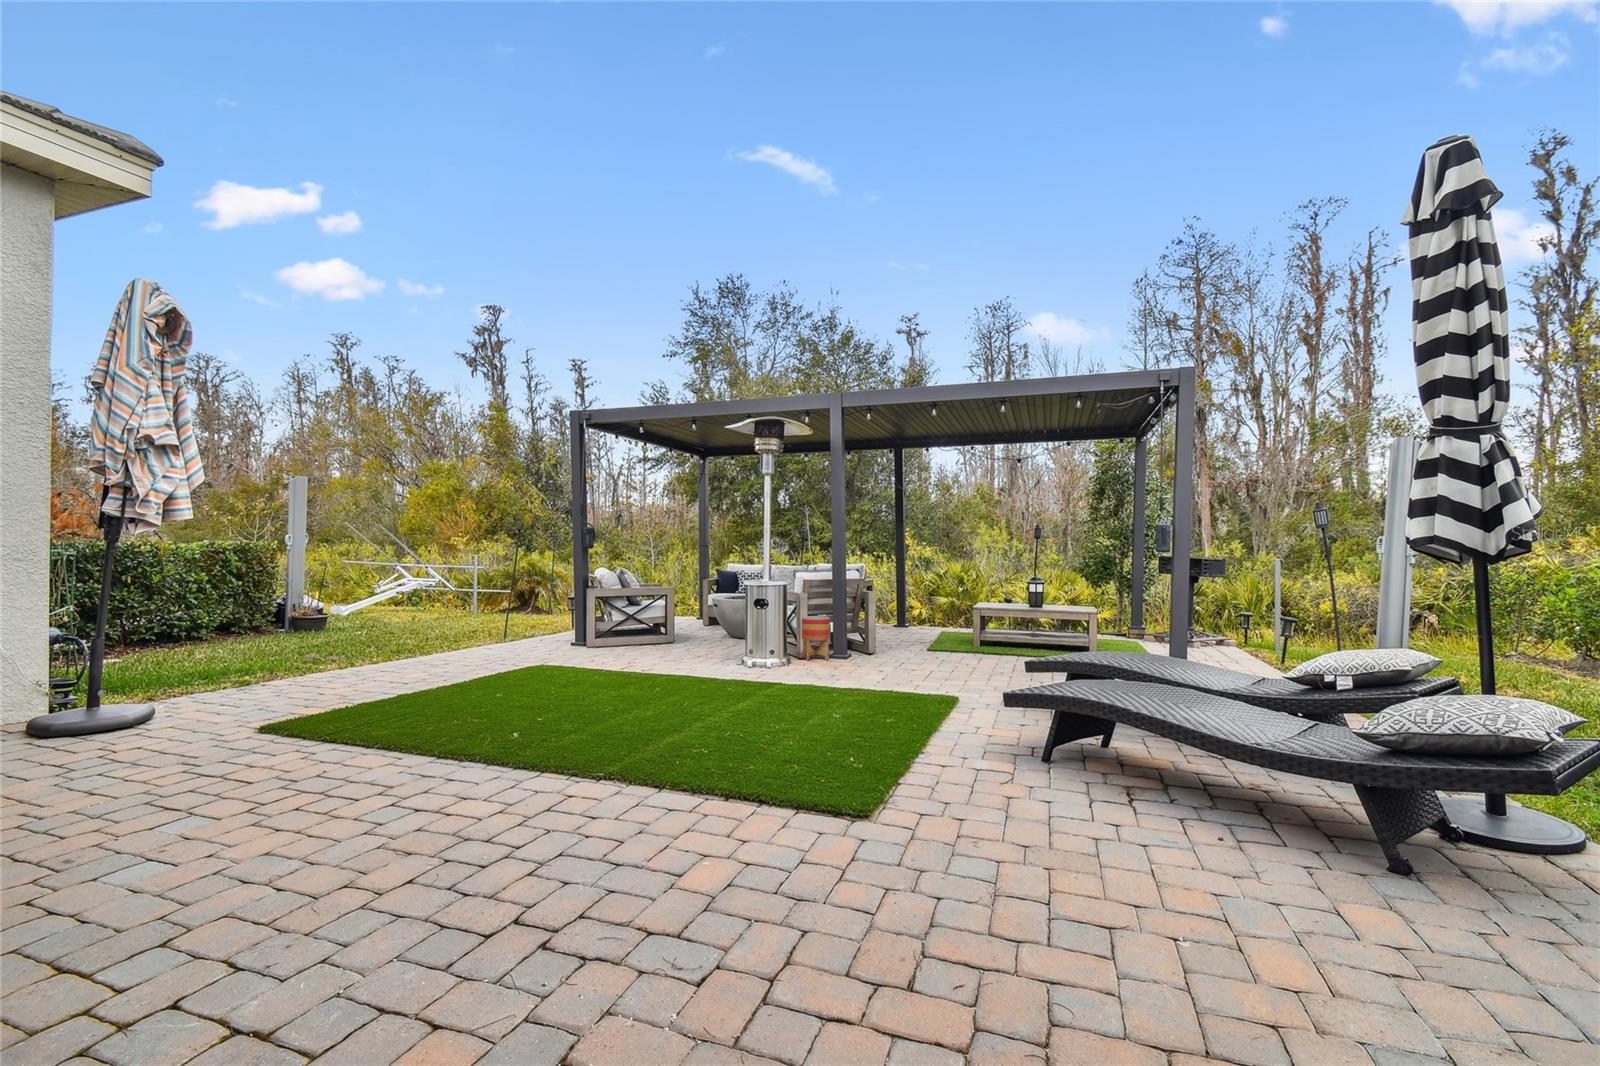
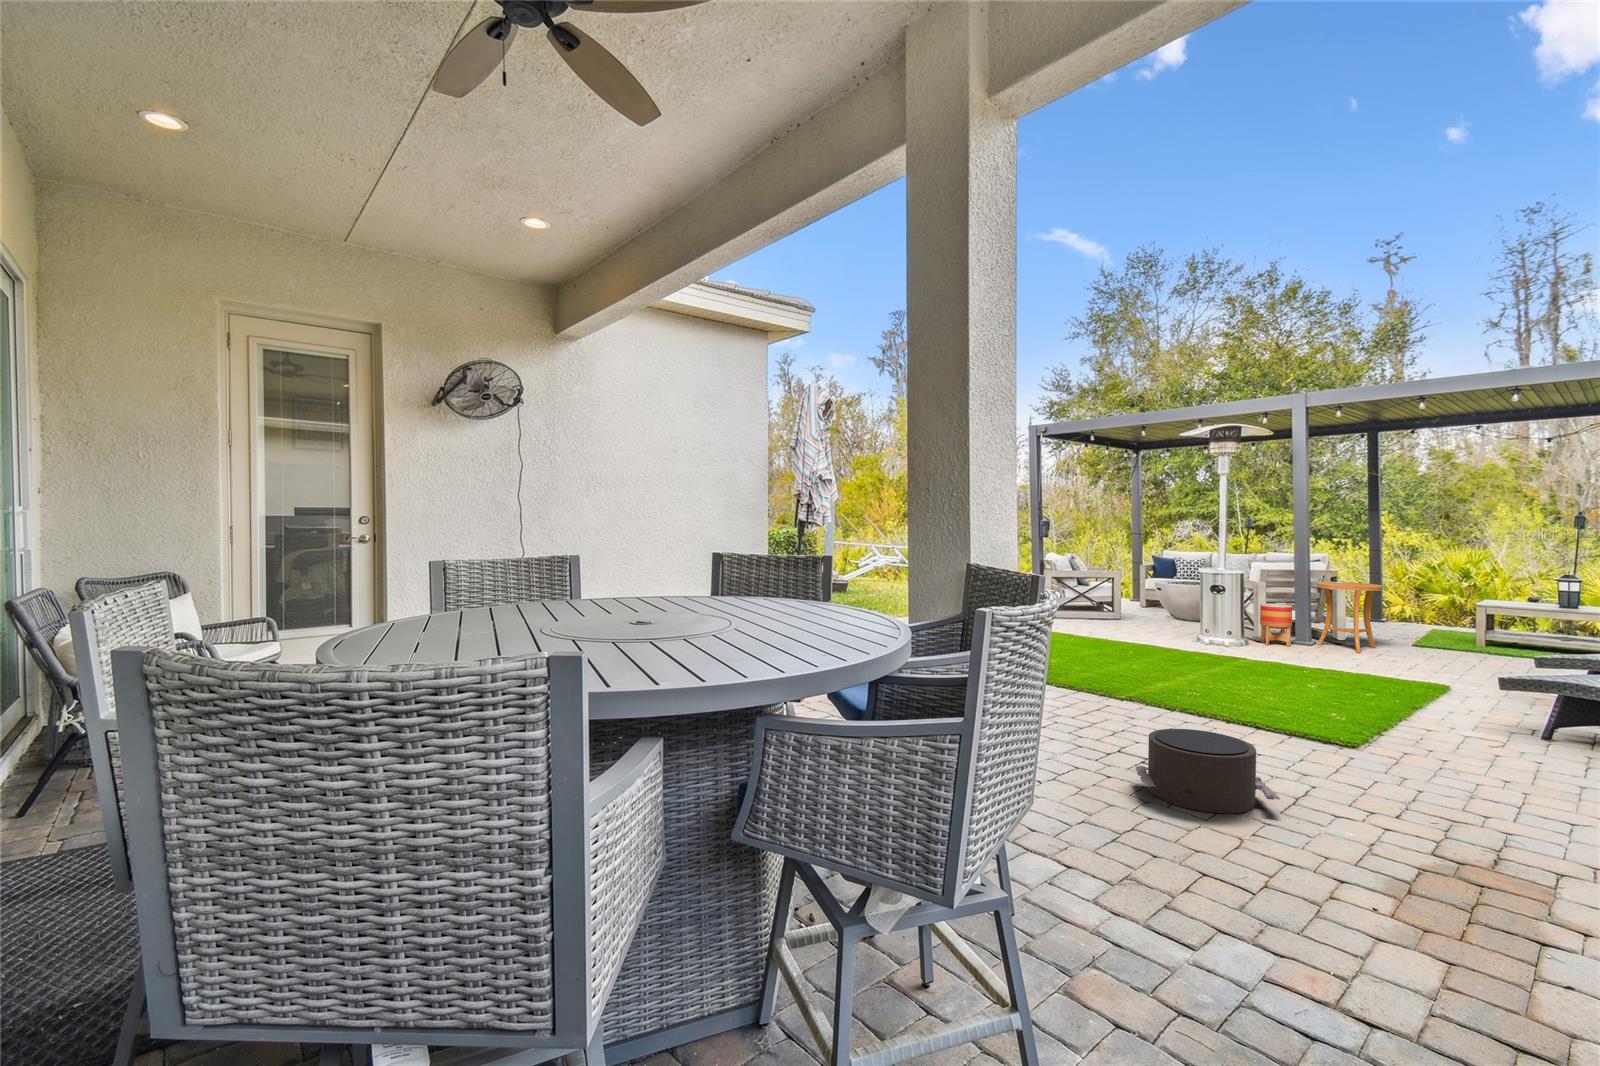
side table: none [851,591,904,662] -> present [1317,582,1383,653]
pouf: none [575,816,772,967] -> present [1136,729,1280,814]

